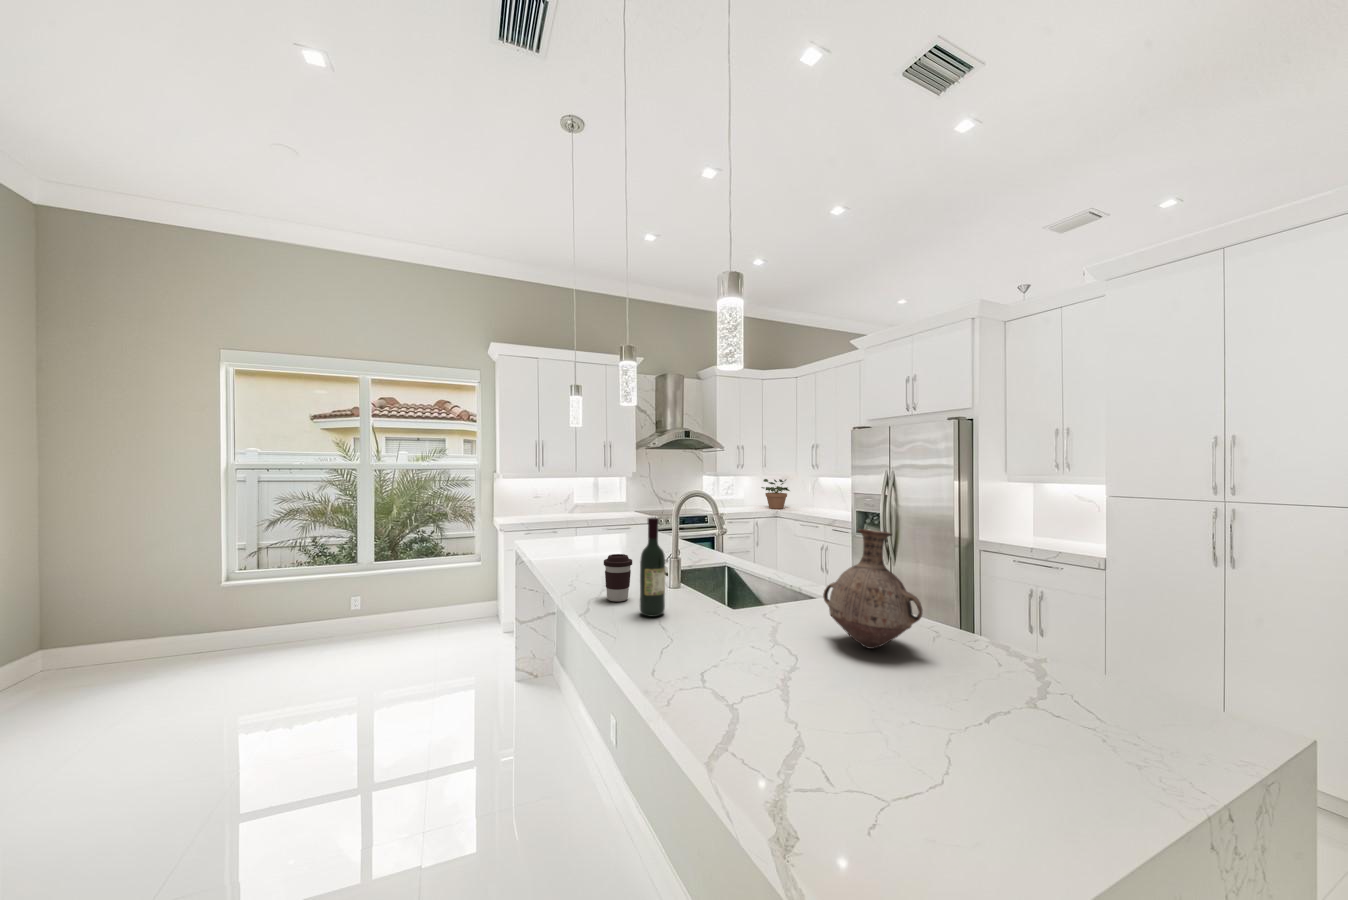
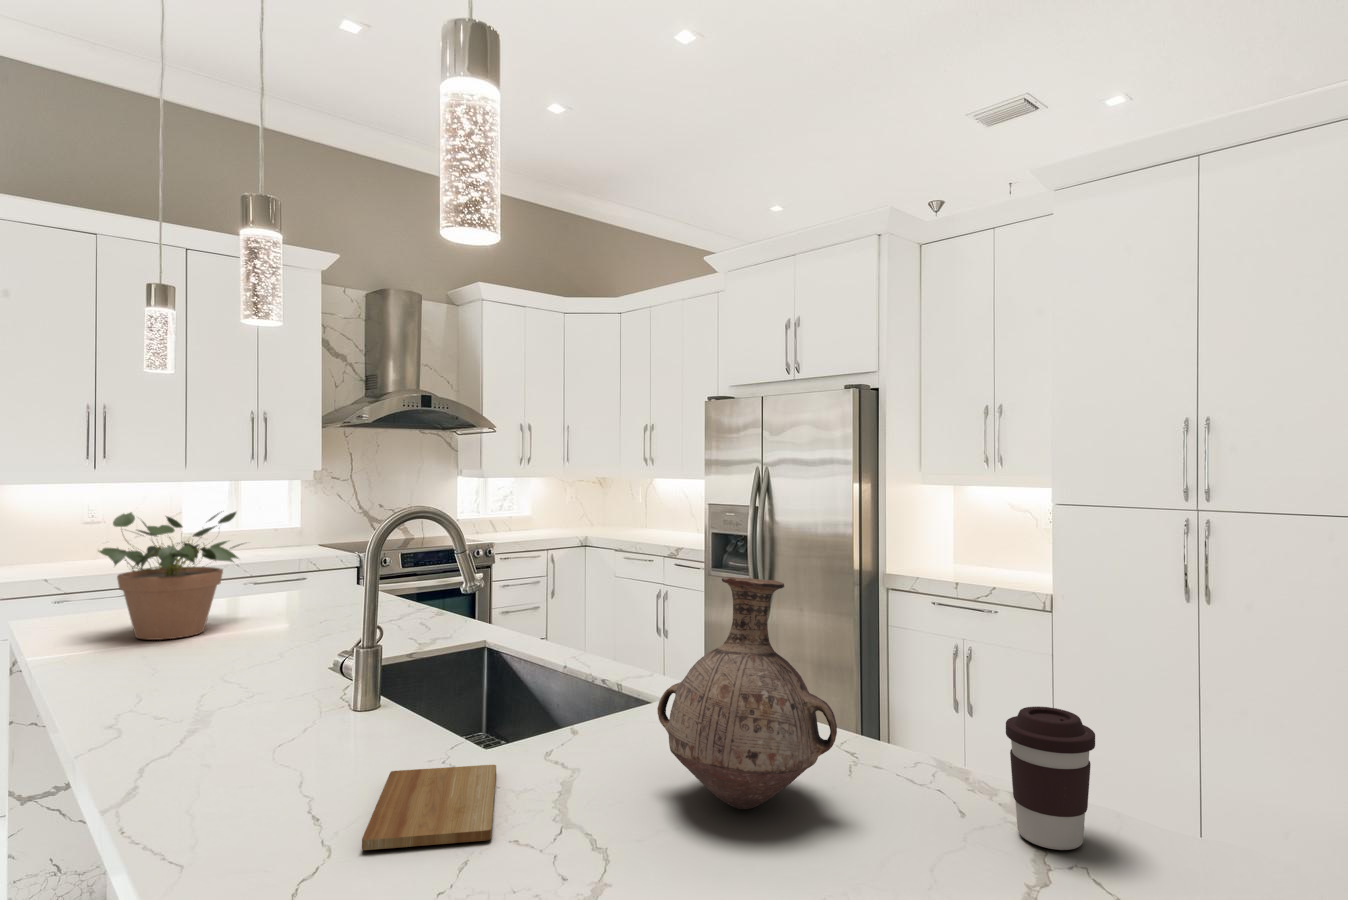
potted plant: present [761,479,790,509] -> present [99,512,242,640]
wine bottle: present [640,517,665,617] -> none [269,568,331,786]
coffee cup: present [604,554,632,601] -> present [1006,707,1095,850]
cutting board: none [686,615,743,646] -> present [362,765,496,850]

